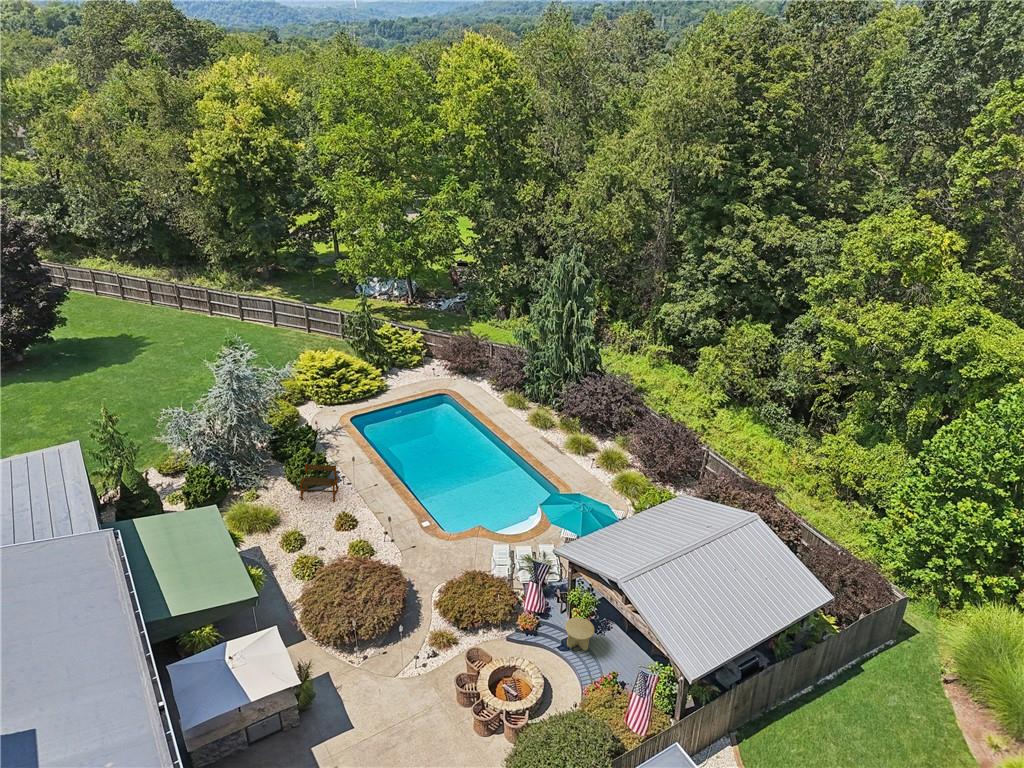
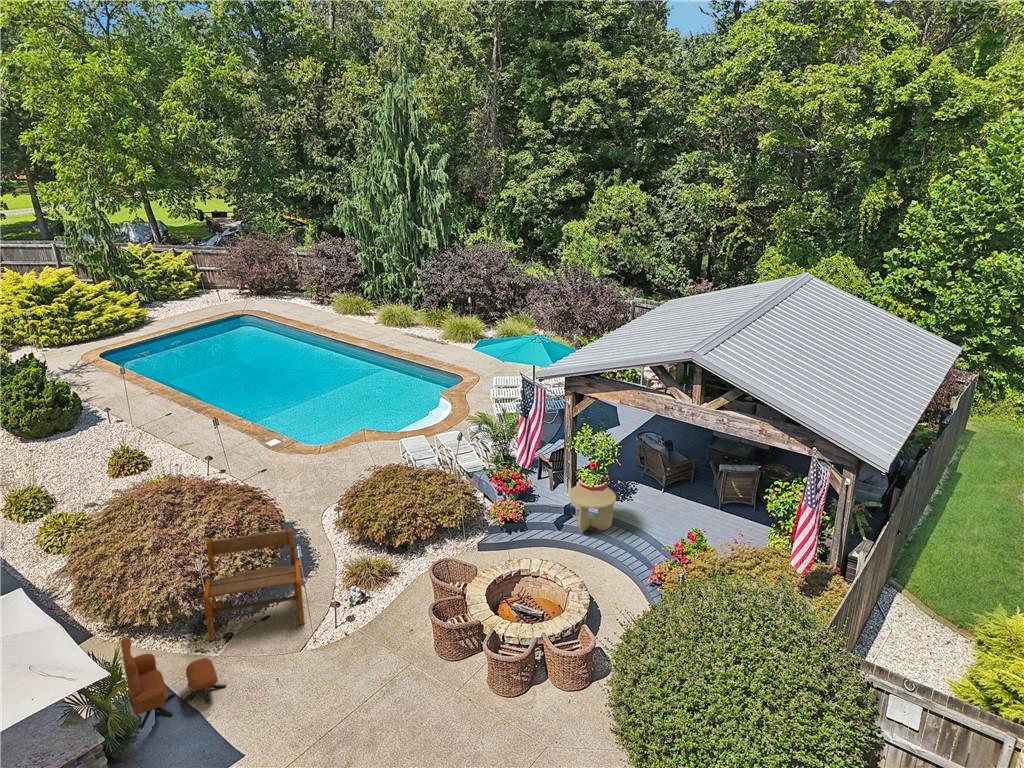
bench: present [300,464,339,502] -> present [203,529,304,641]
lounge chair: none [311,657,355,700] -> present [121,638,226,729]

